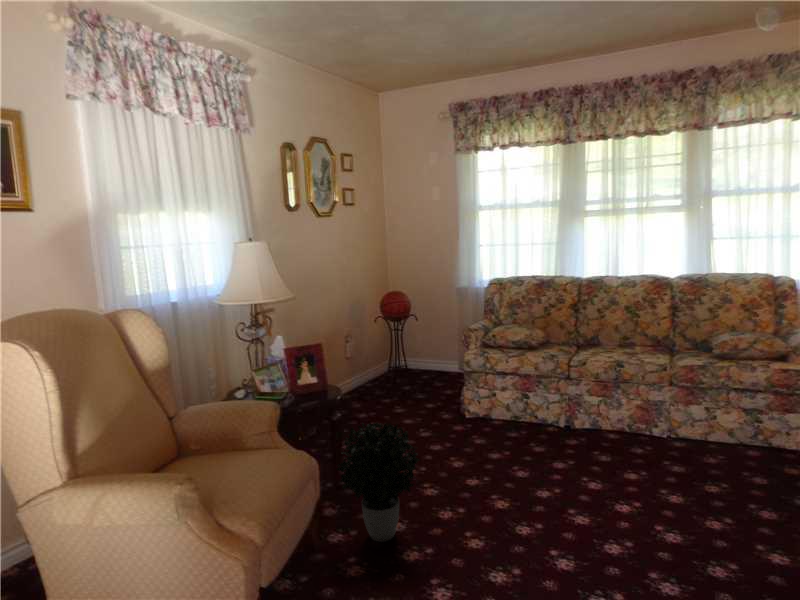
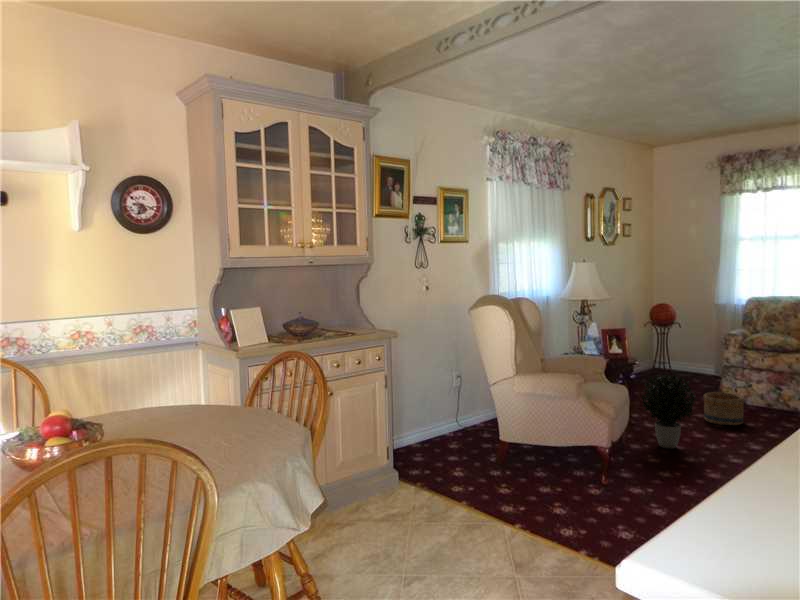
basket: none [438,414,487,465] -> present [704,392,744,425]

